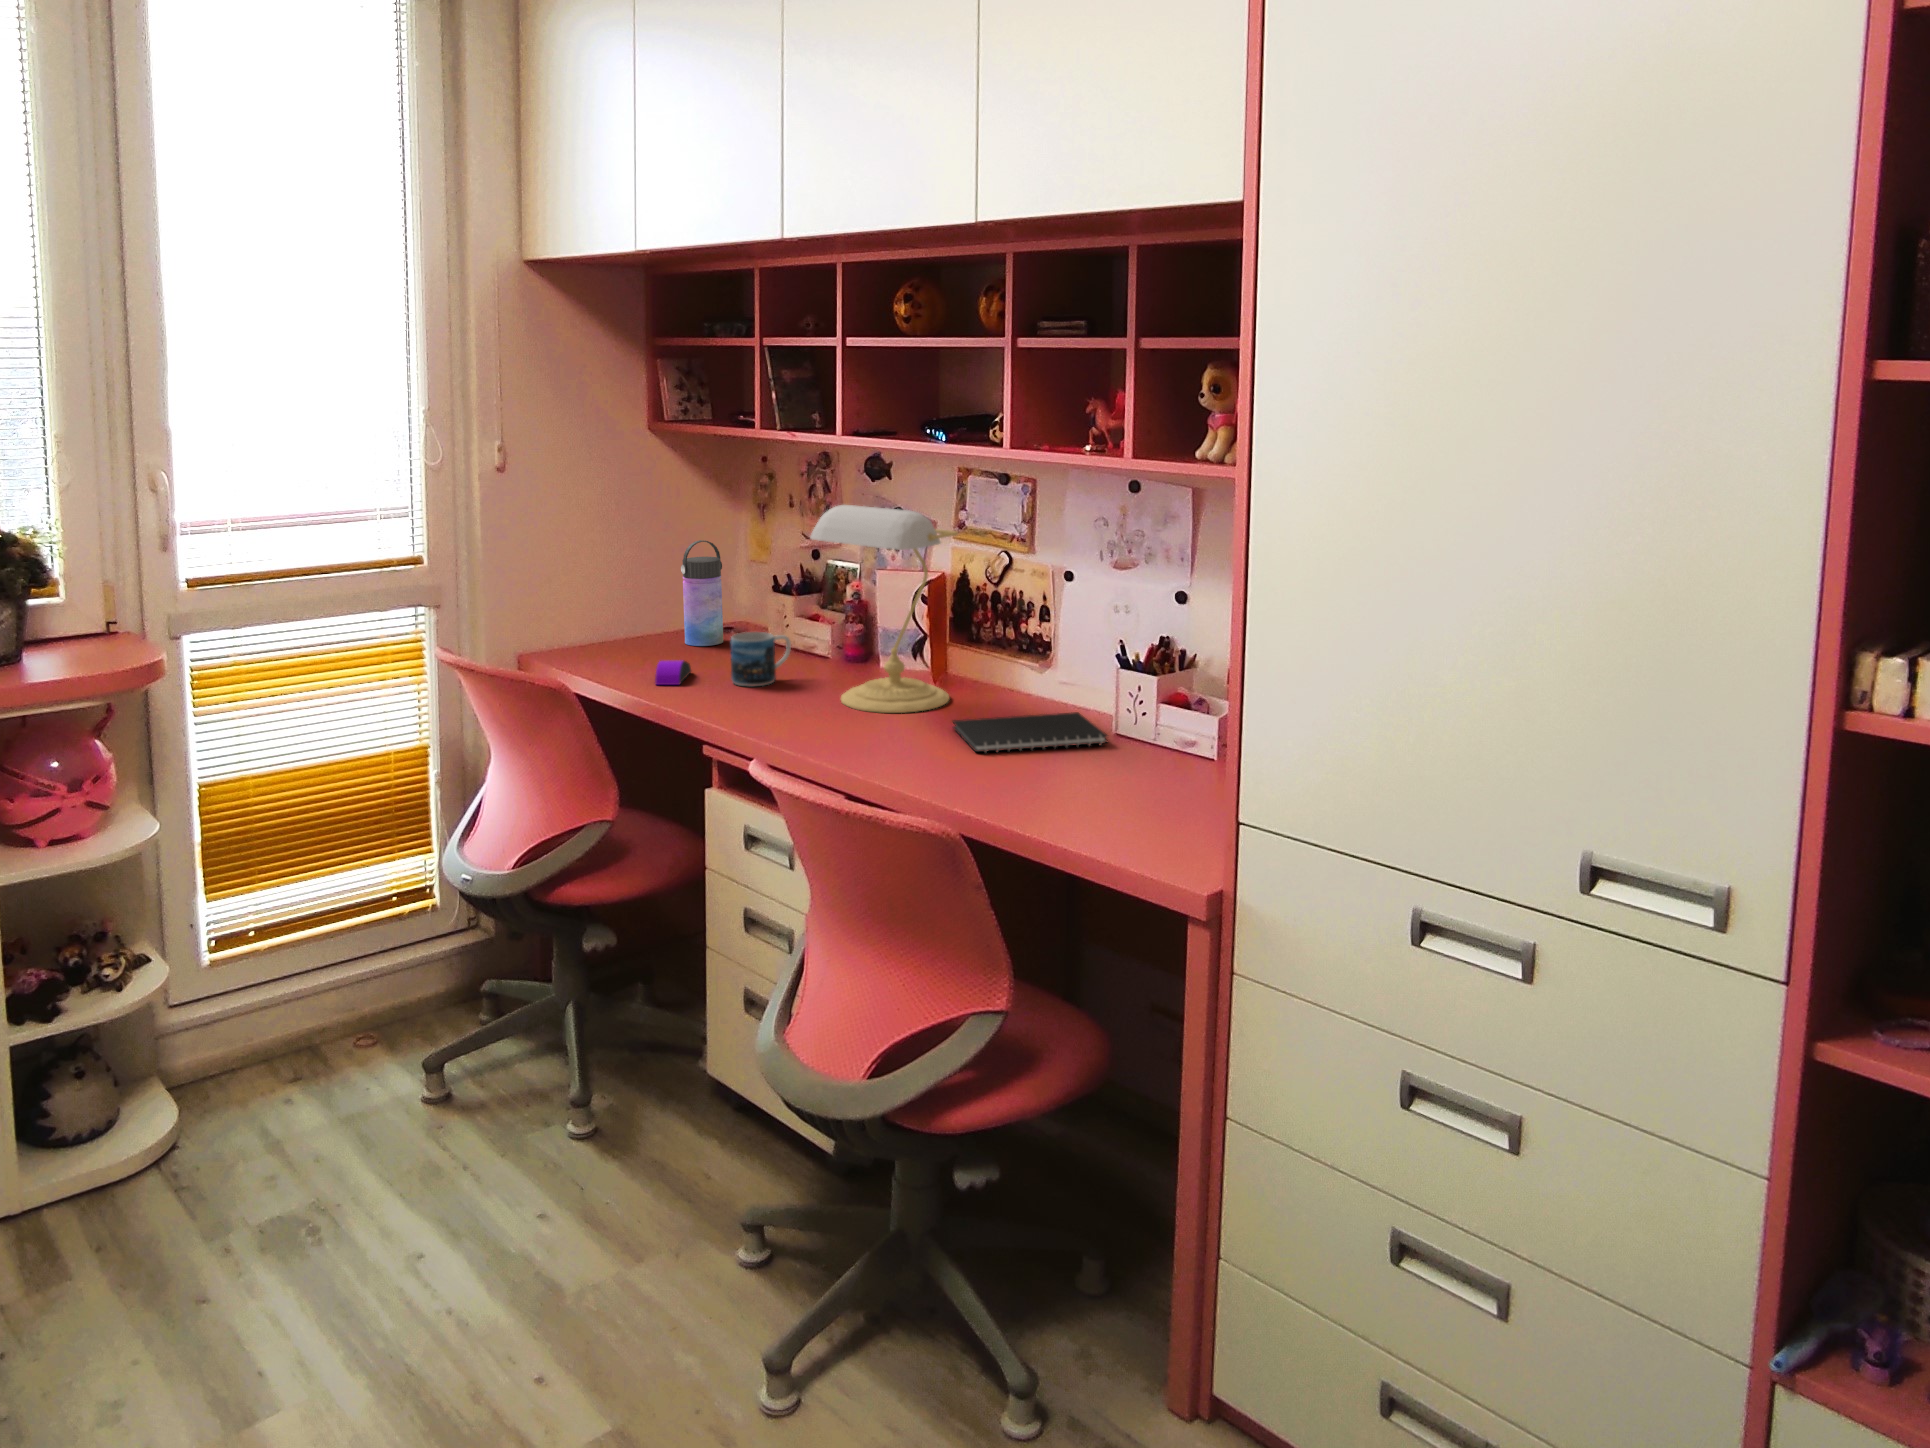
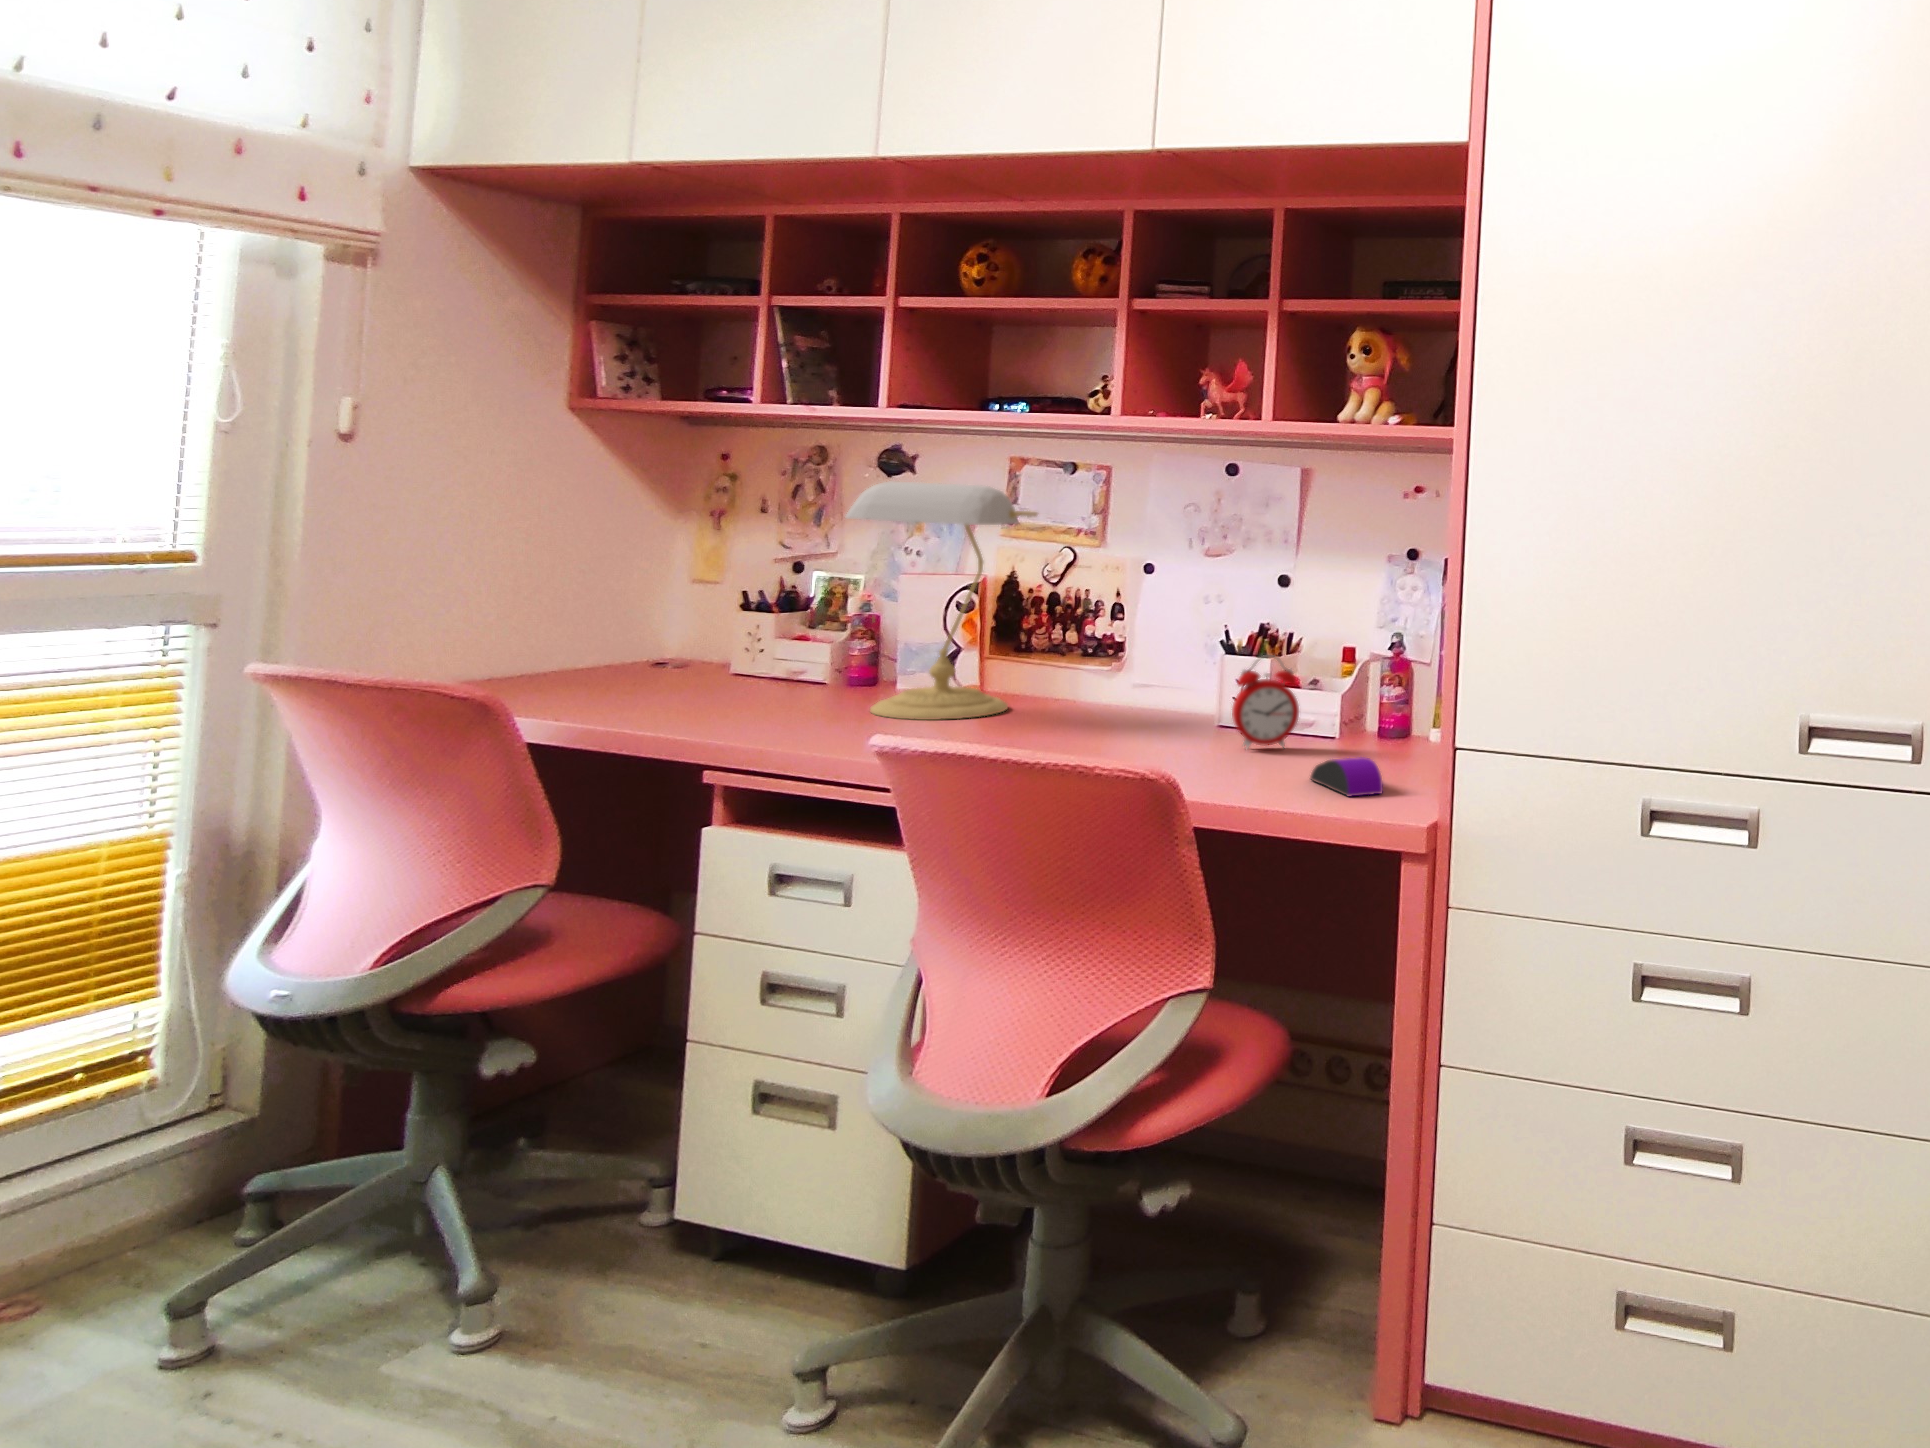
water bottle: present [681,540,723,646] -> none [597,545,662,678]
mug: present [731,632,791,686] -> none [703,643,787,707]
computer mouse: present [655,660,691,685] -> present [1310,757,1383,796]
alarm clock: none [1097,689,1159,779] -> present [1232,656,1299,748]
notebook: present [953,712,1108,753] -> none [1035,705,1221,743]

